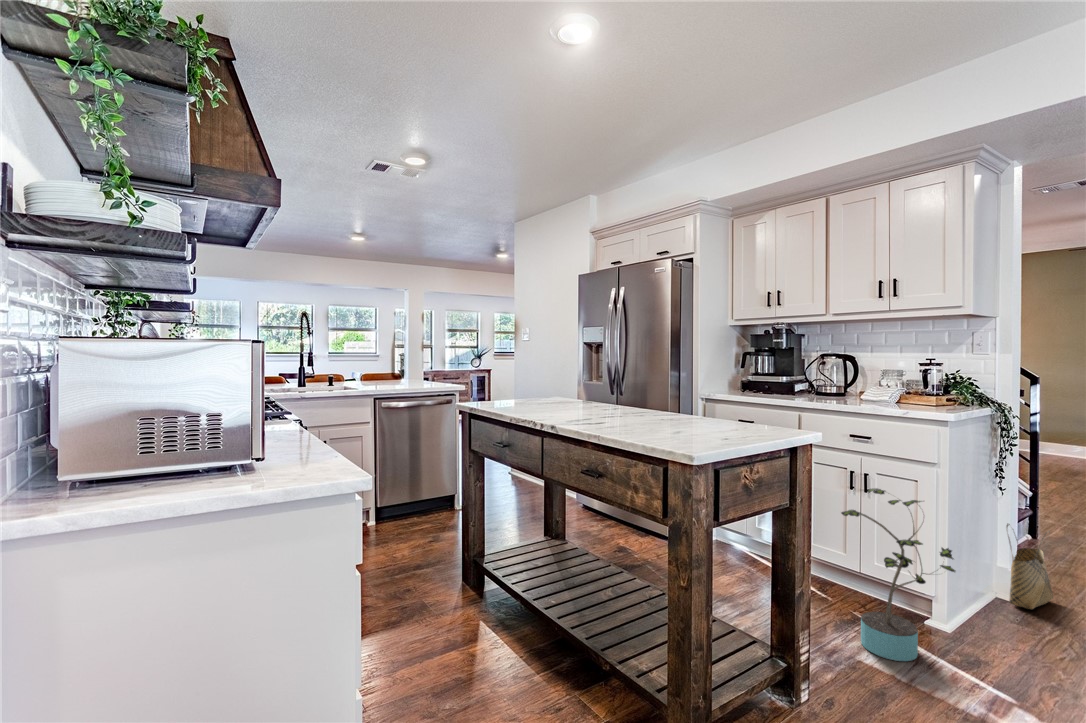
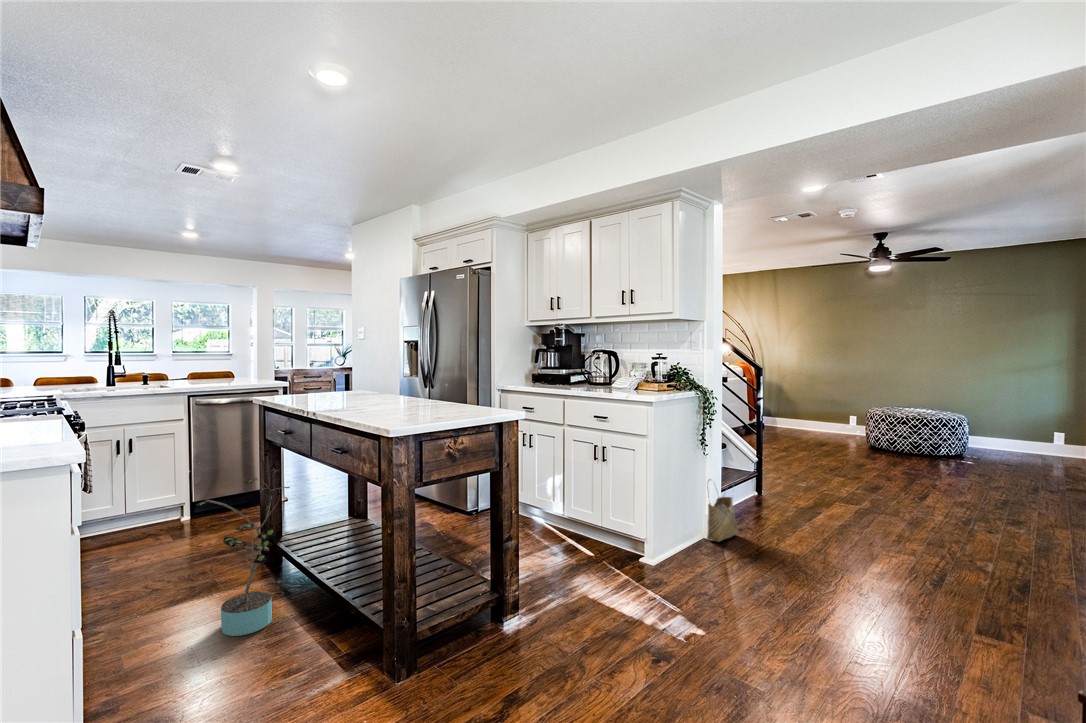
potted plant: present [841,488,955,661] -> present [196,478,289,636]

